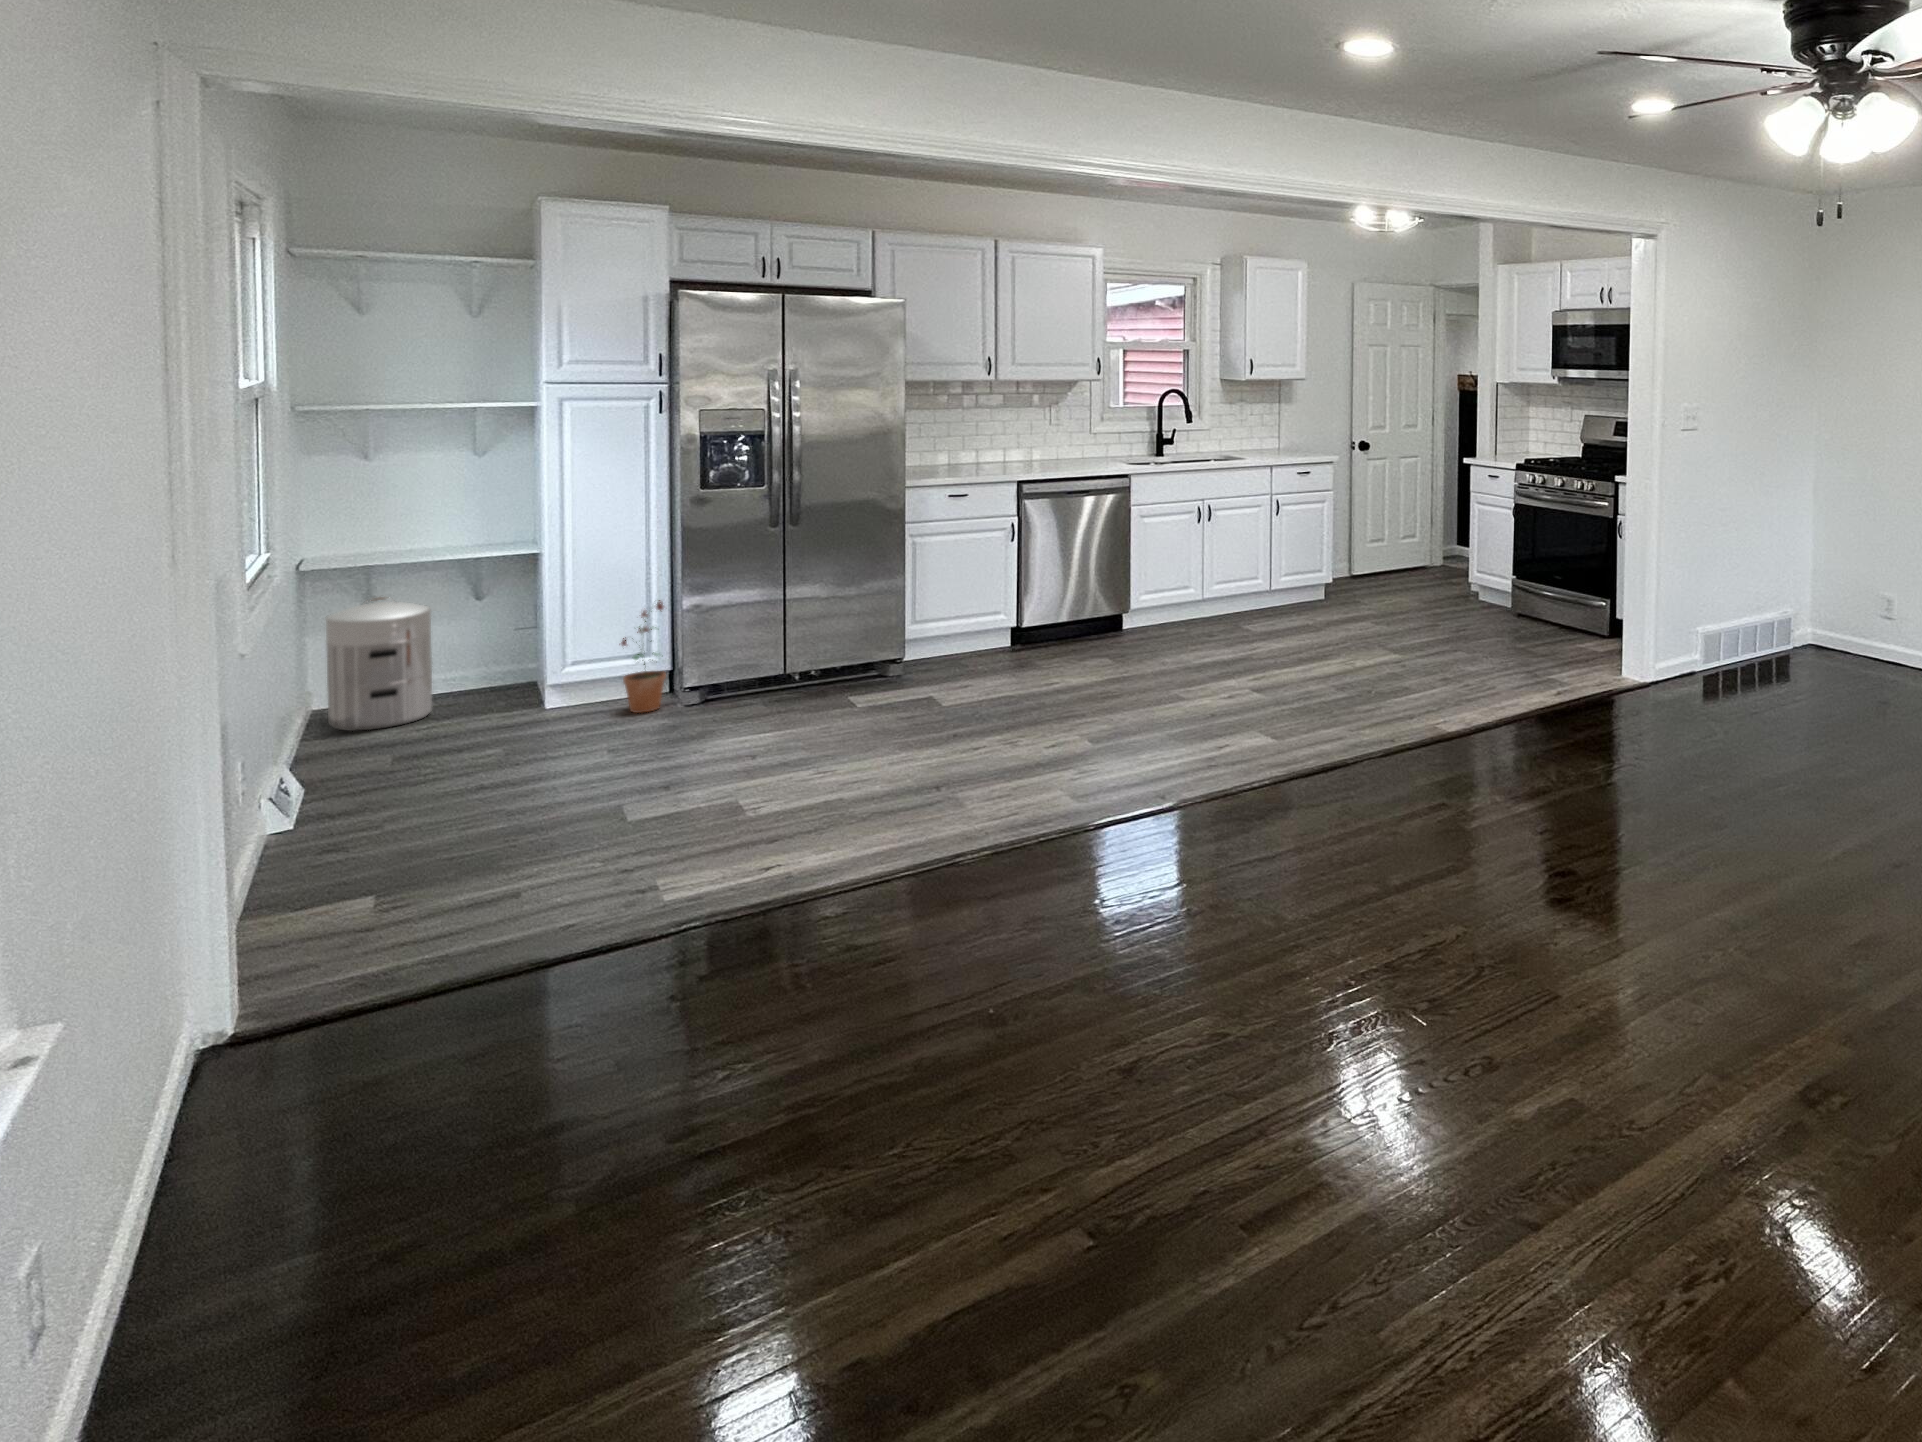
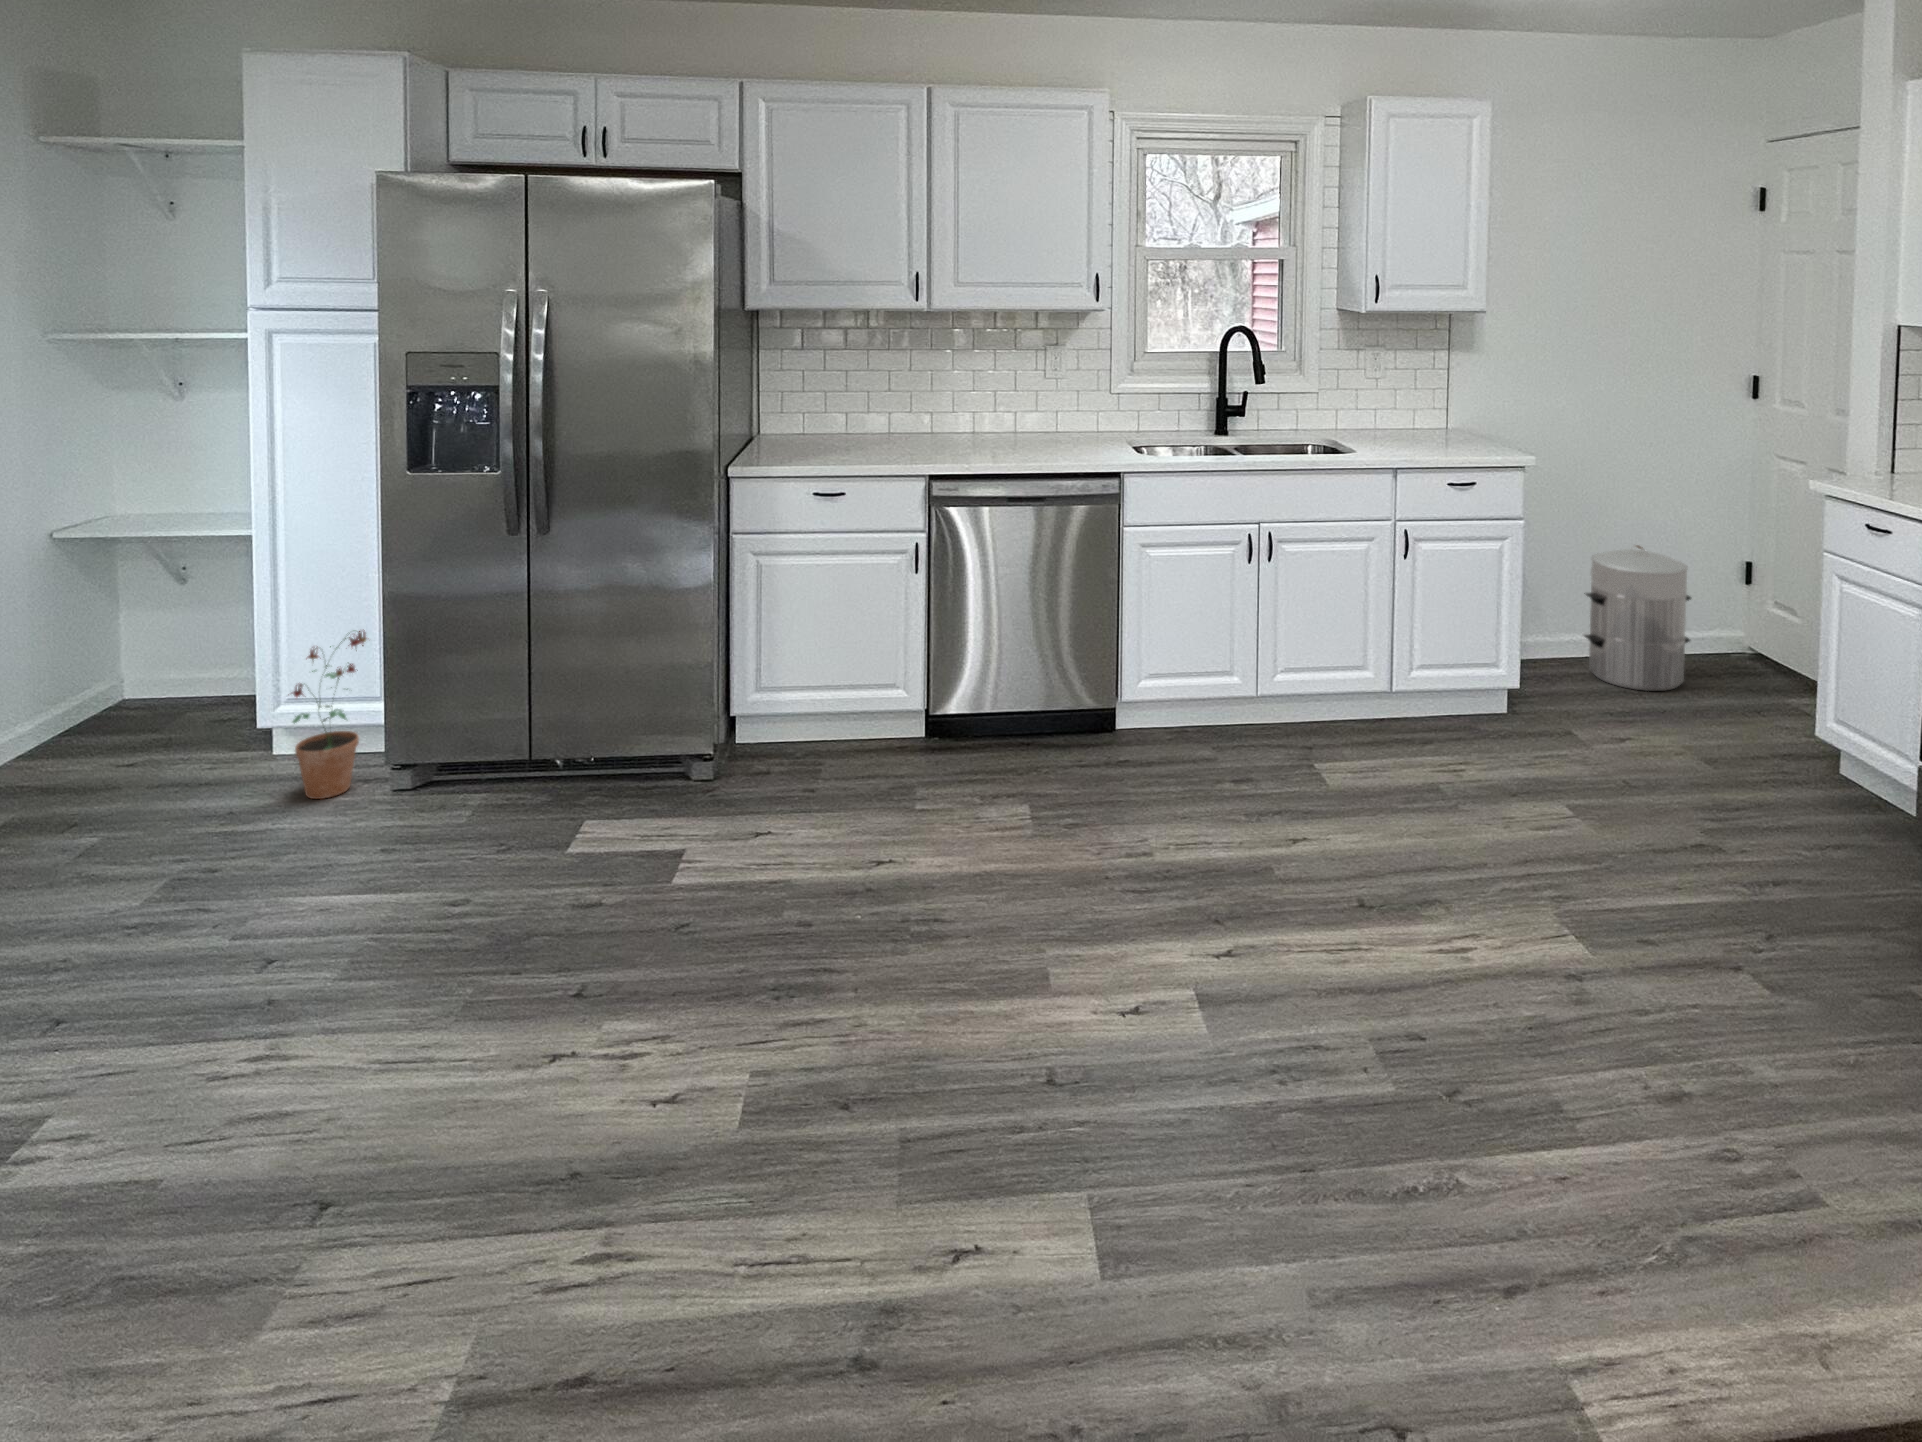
waste bin: present [326,598,432,731] -> present [1584,545,1691,691]

